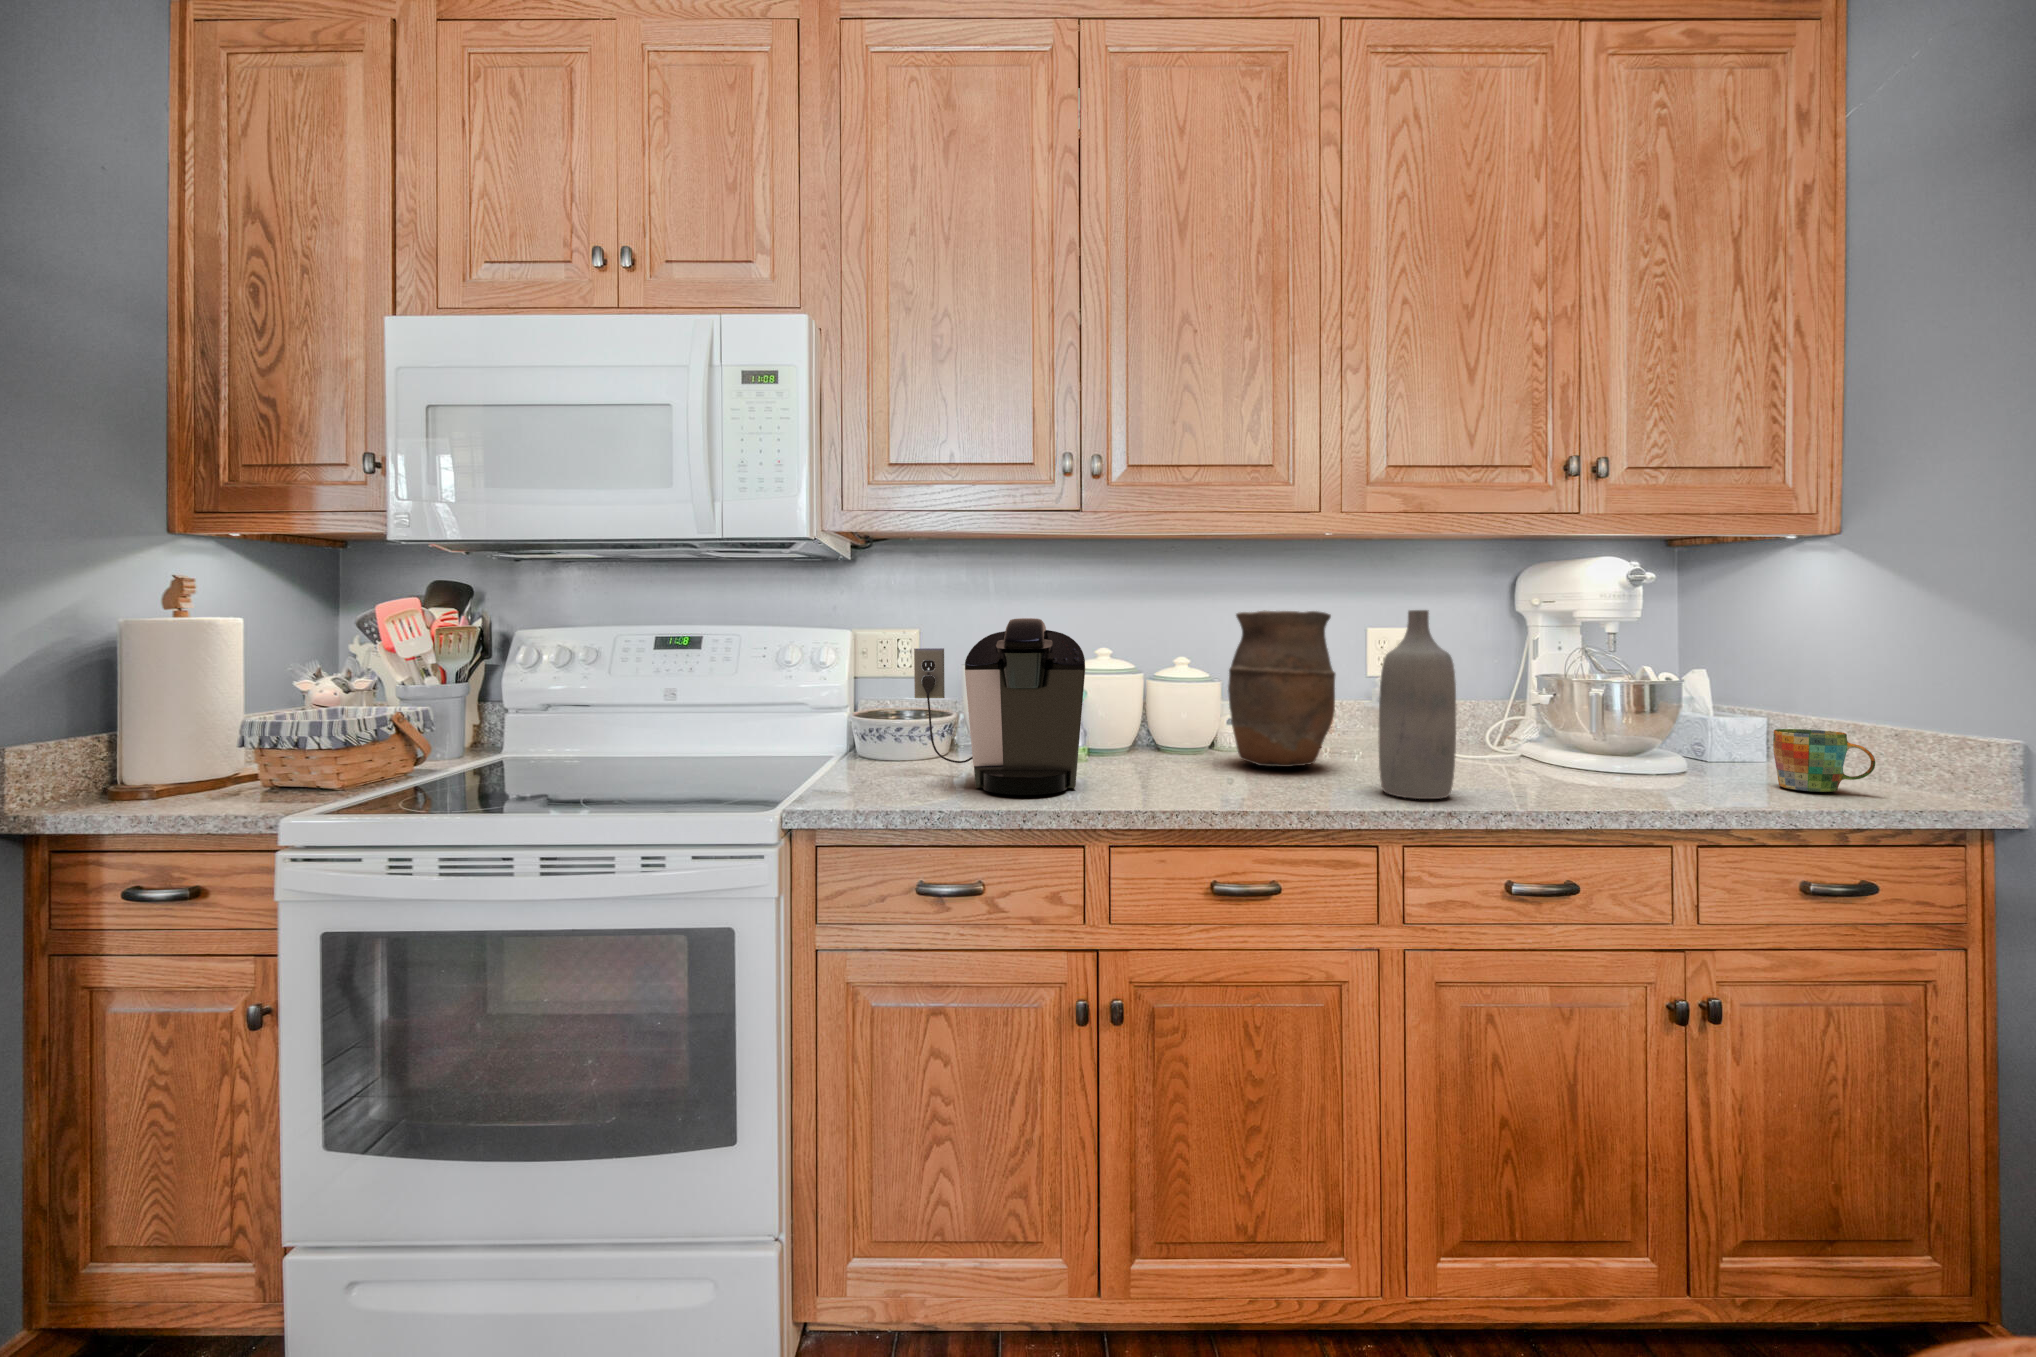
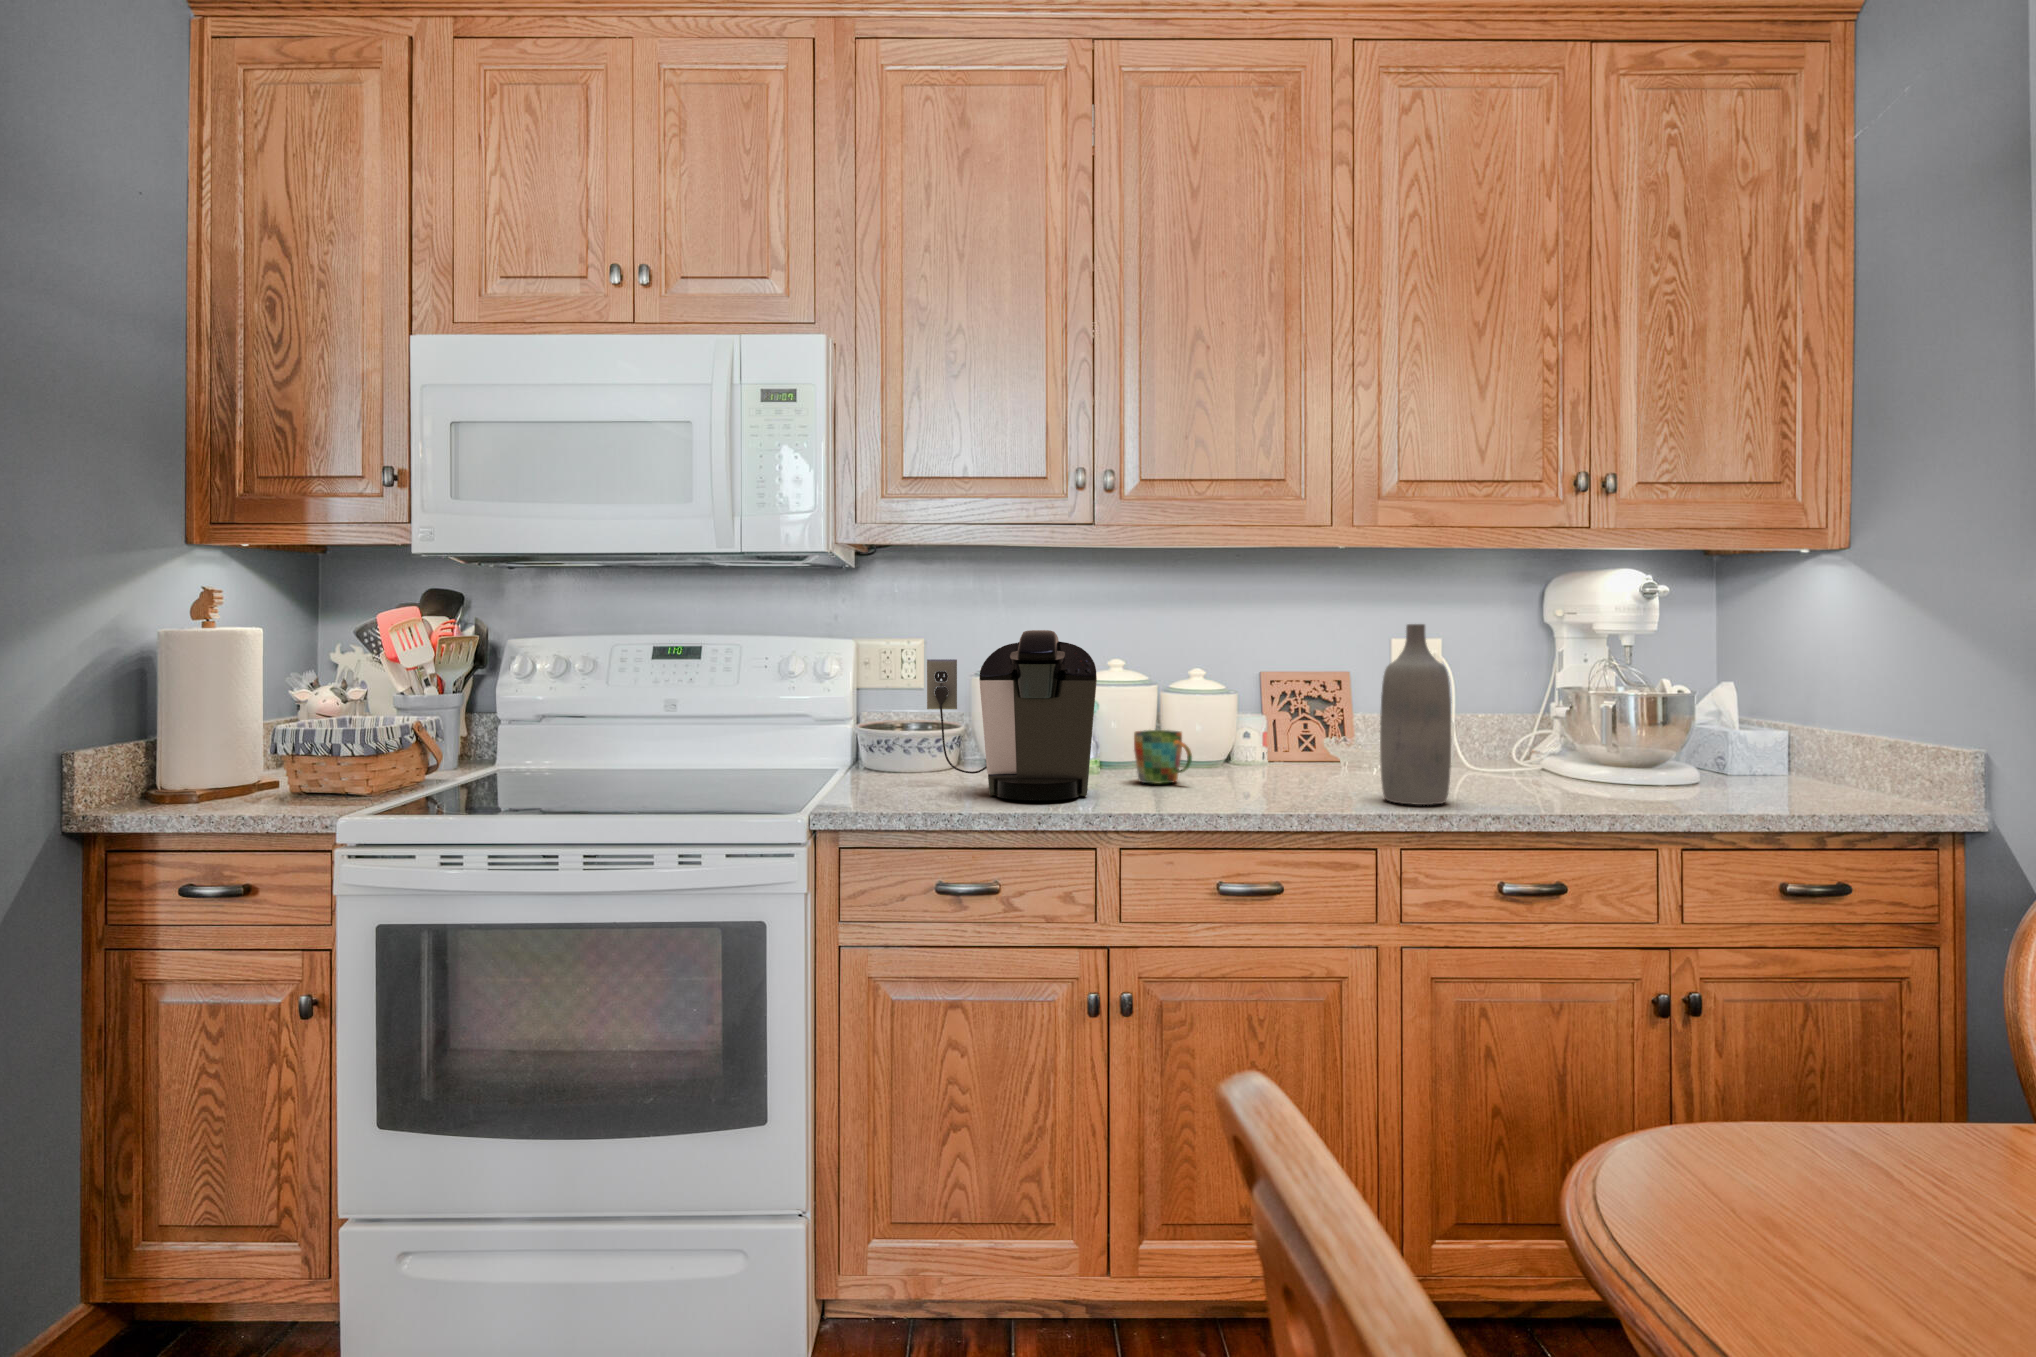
vase: present [1228,610,1335,767] -> none [1243,623,1348,779]
mug: present [1773,729,1875,792] -> present [1134,730,1192,784]

